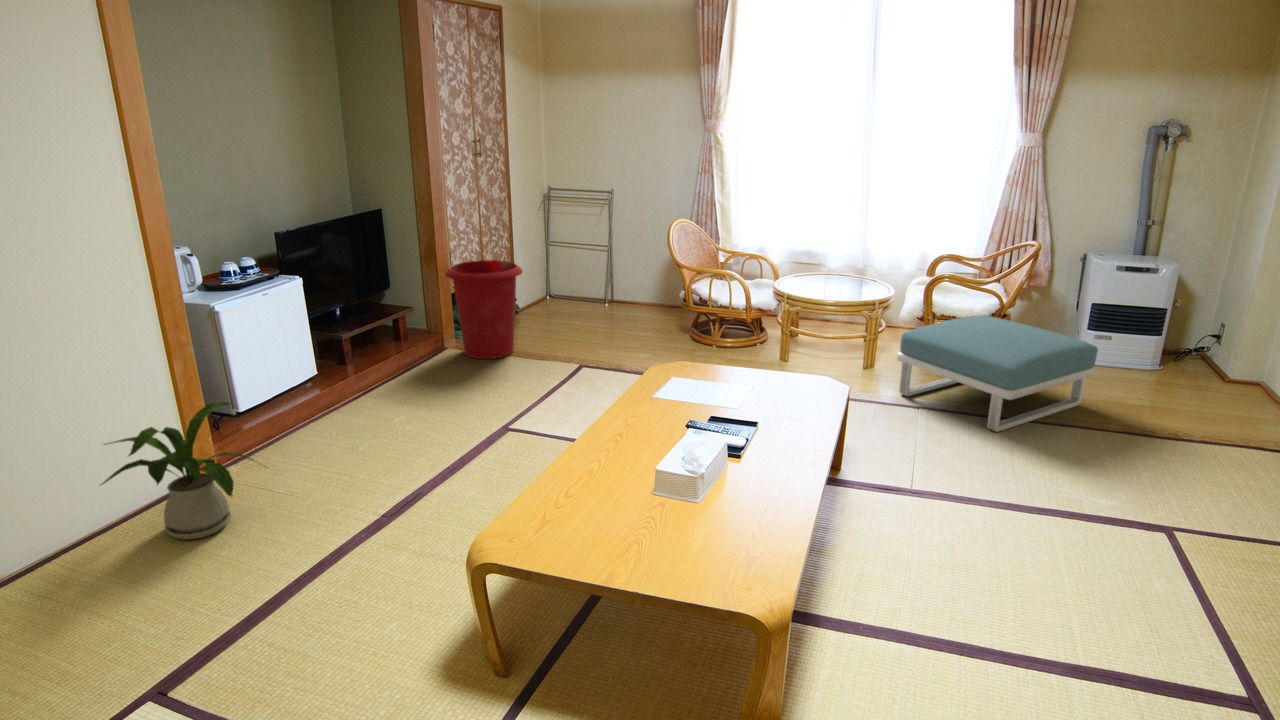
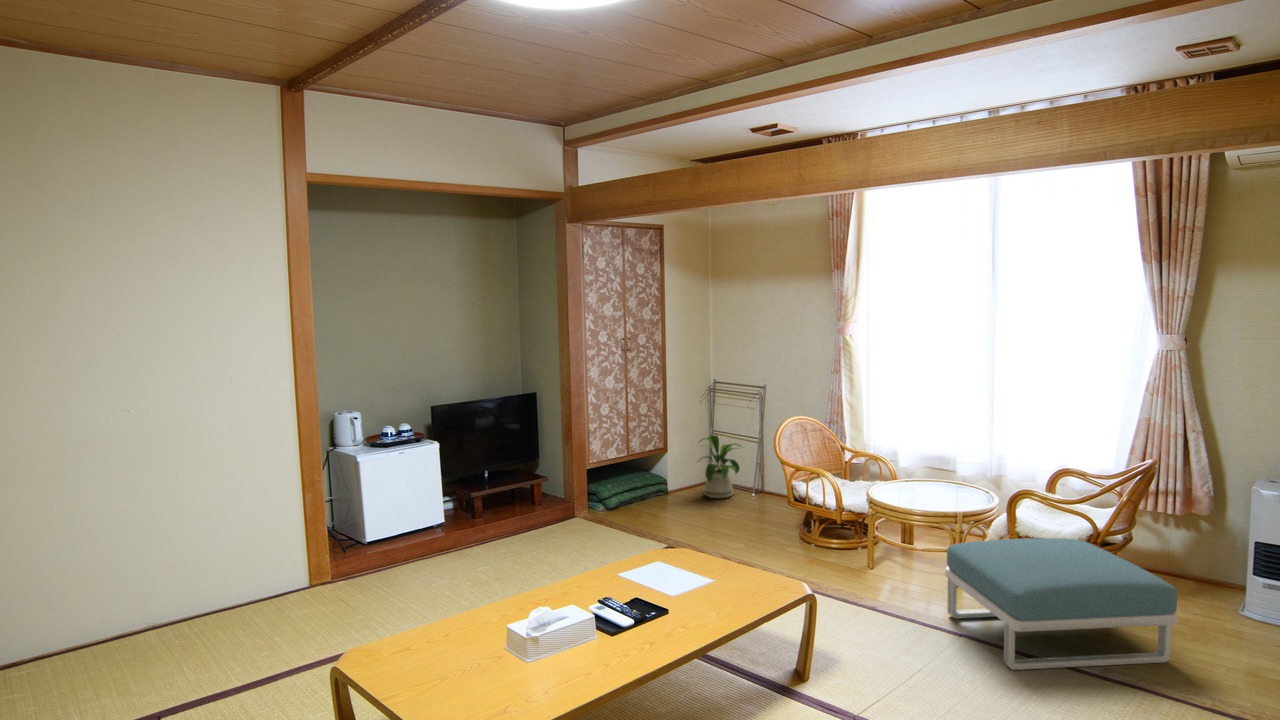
waste bin: present [445,260,523,359] -> none [568,441,636,529]
house plant: present [100,402,254,540] -> present [700,435,741,498]

